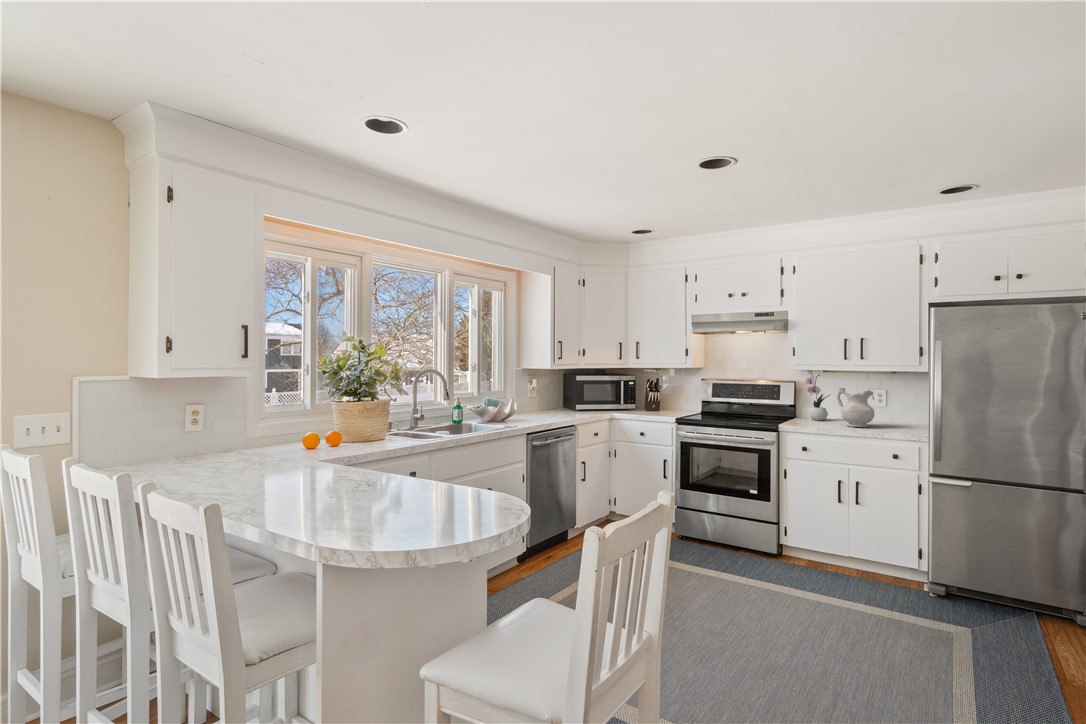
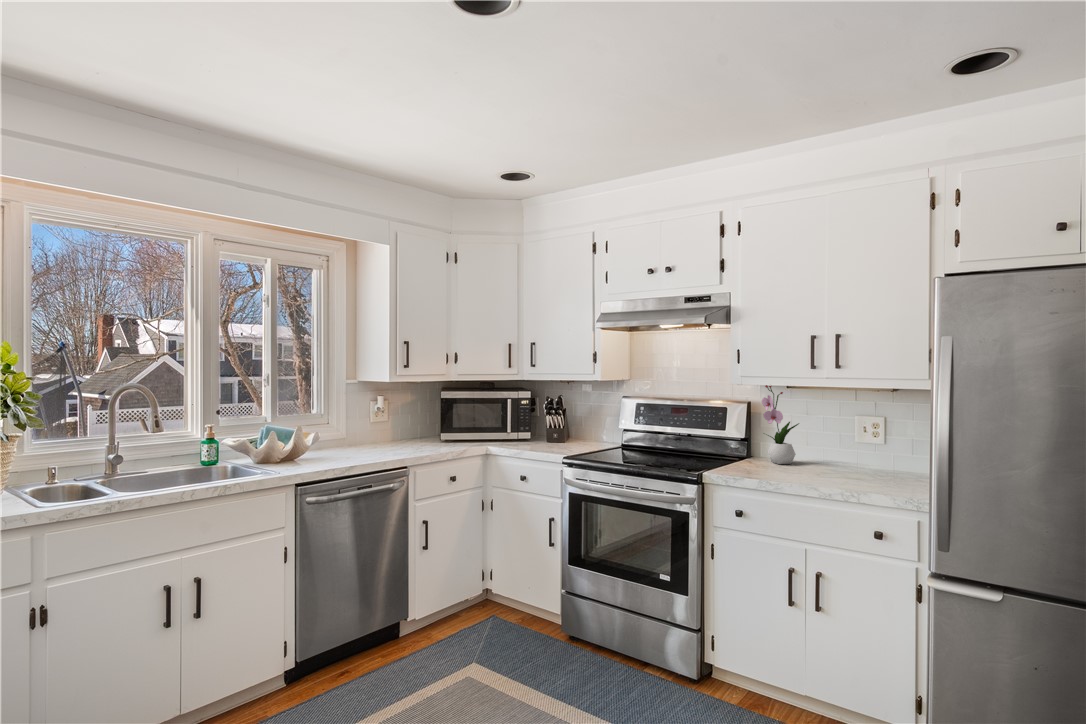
ceramic pitcher: present [837,388,875,427] -> none [801,414,858,480]

